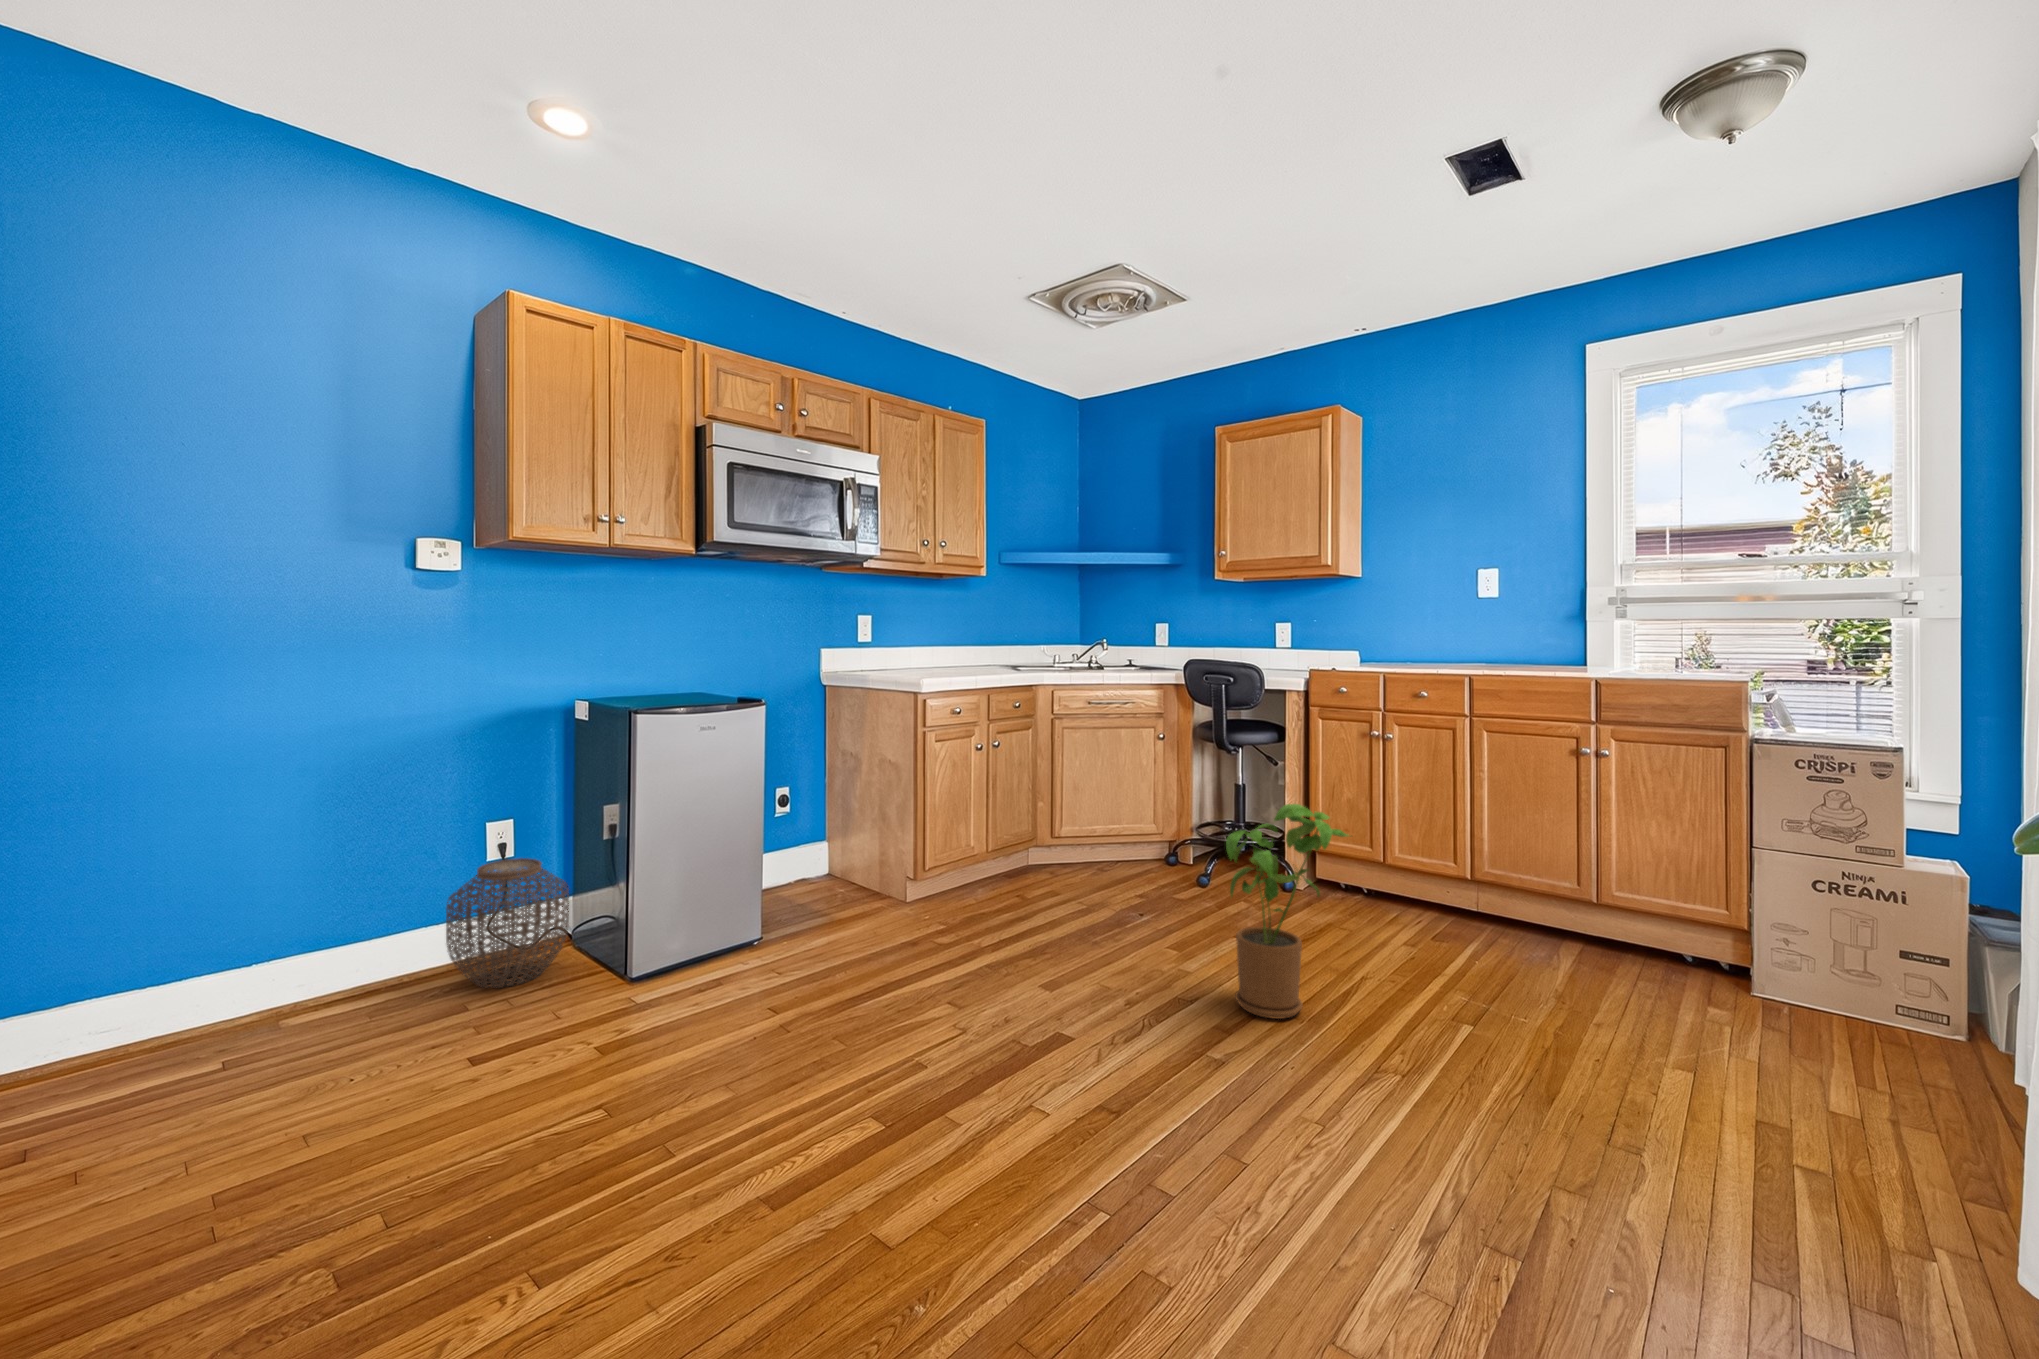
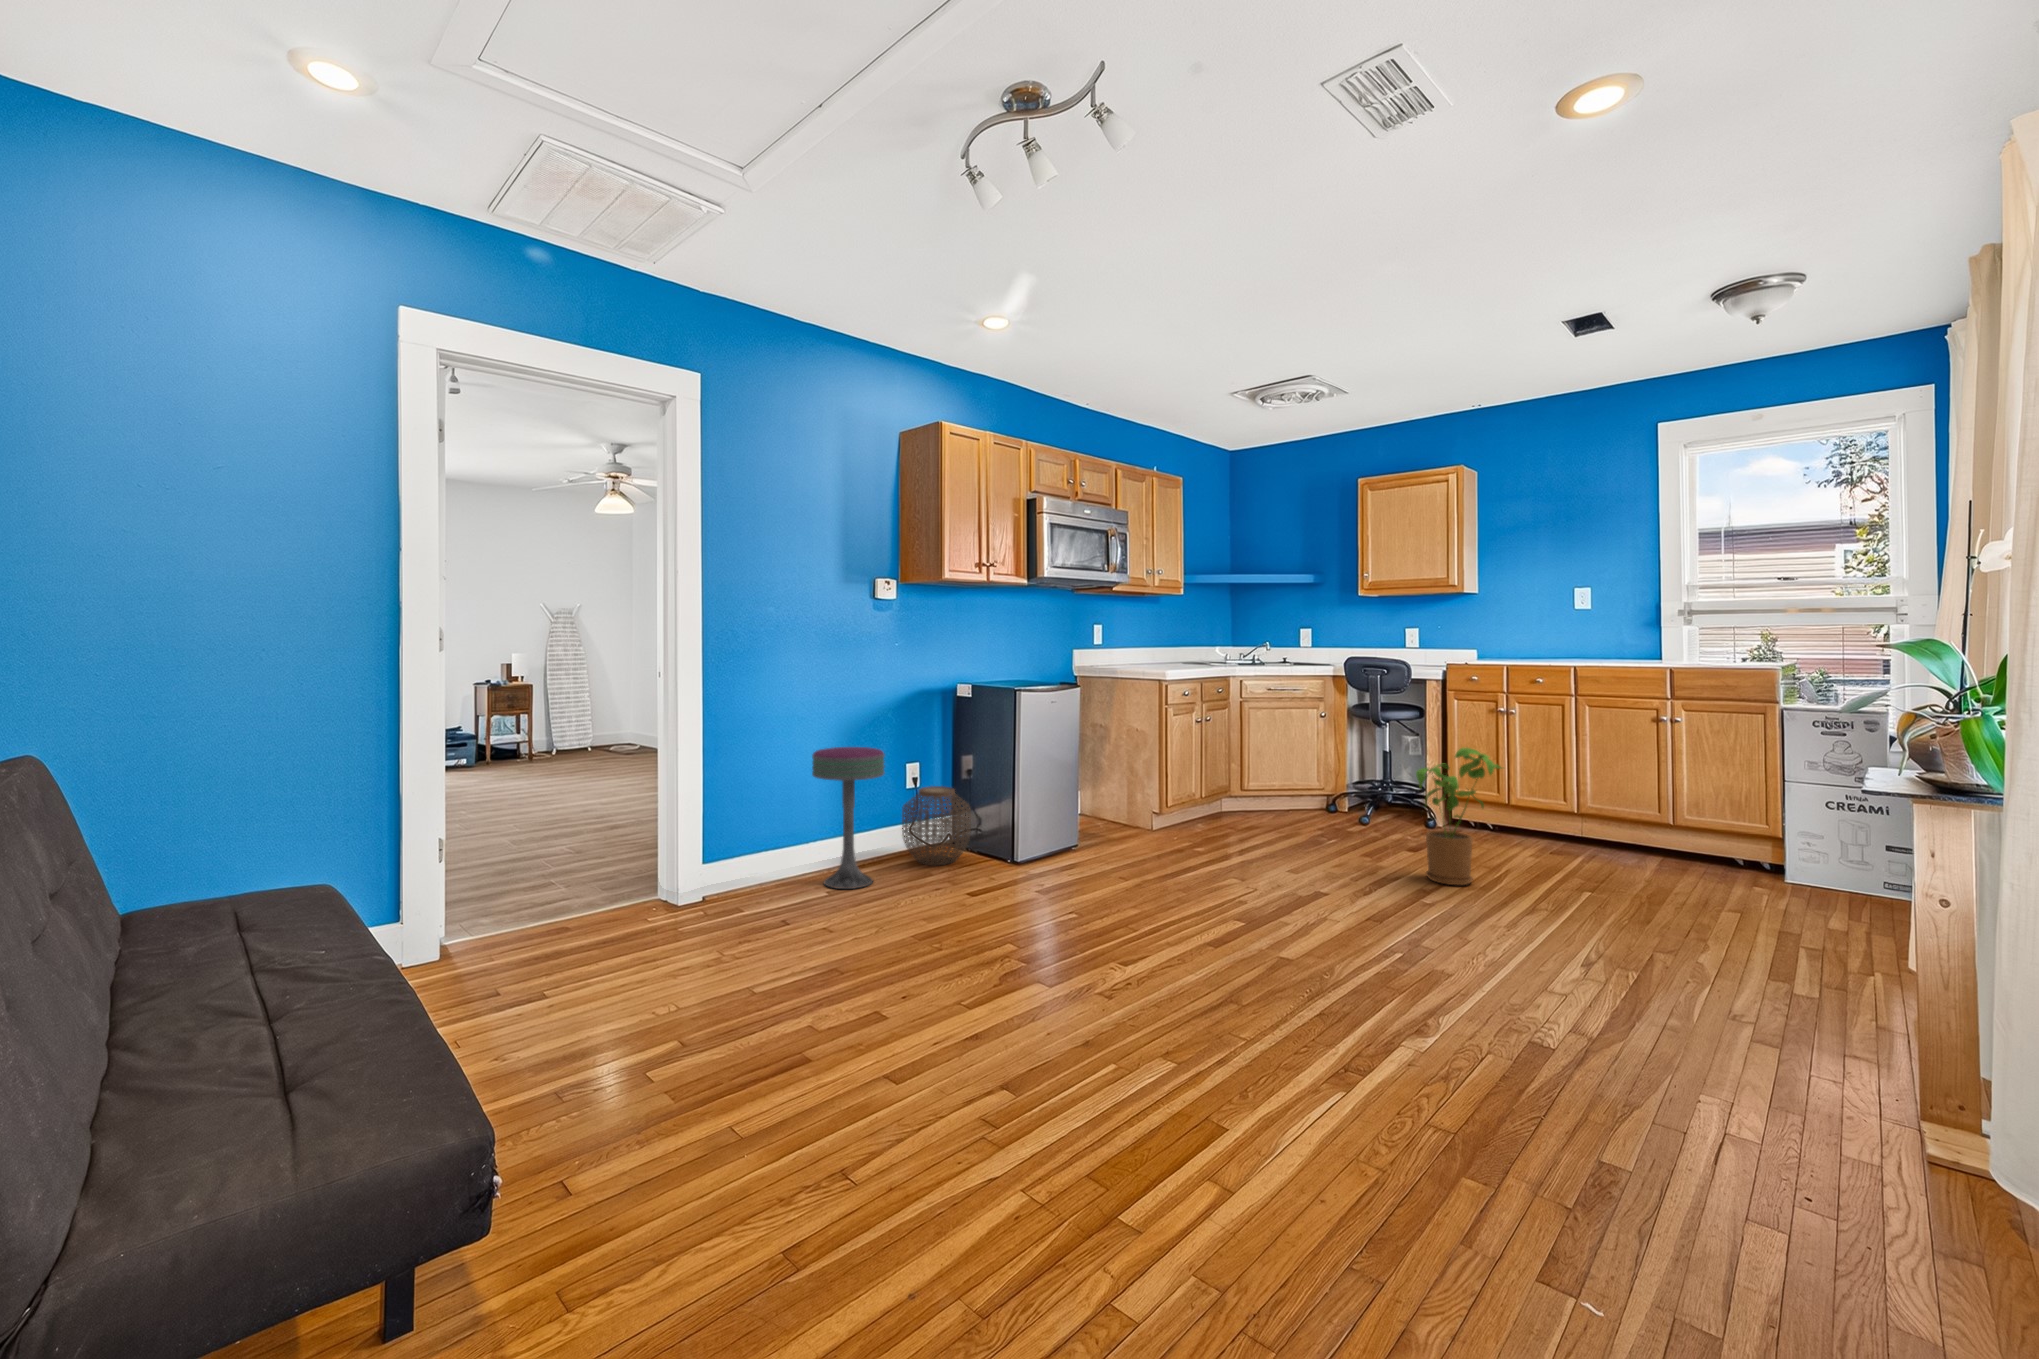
bar stool: none [221,805,373,1052] -> present [812,747,884,889]

